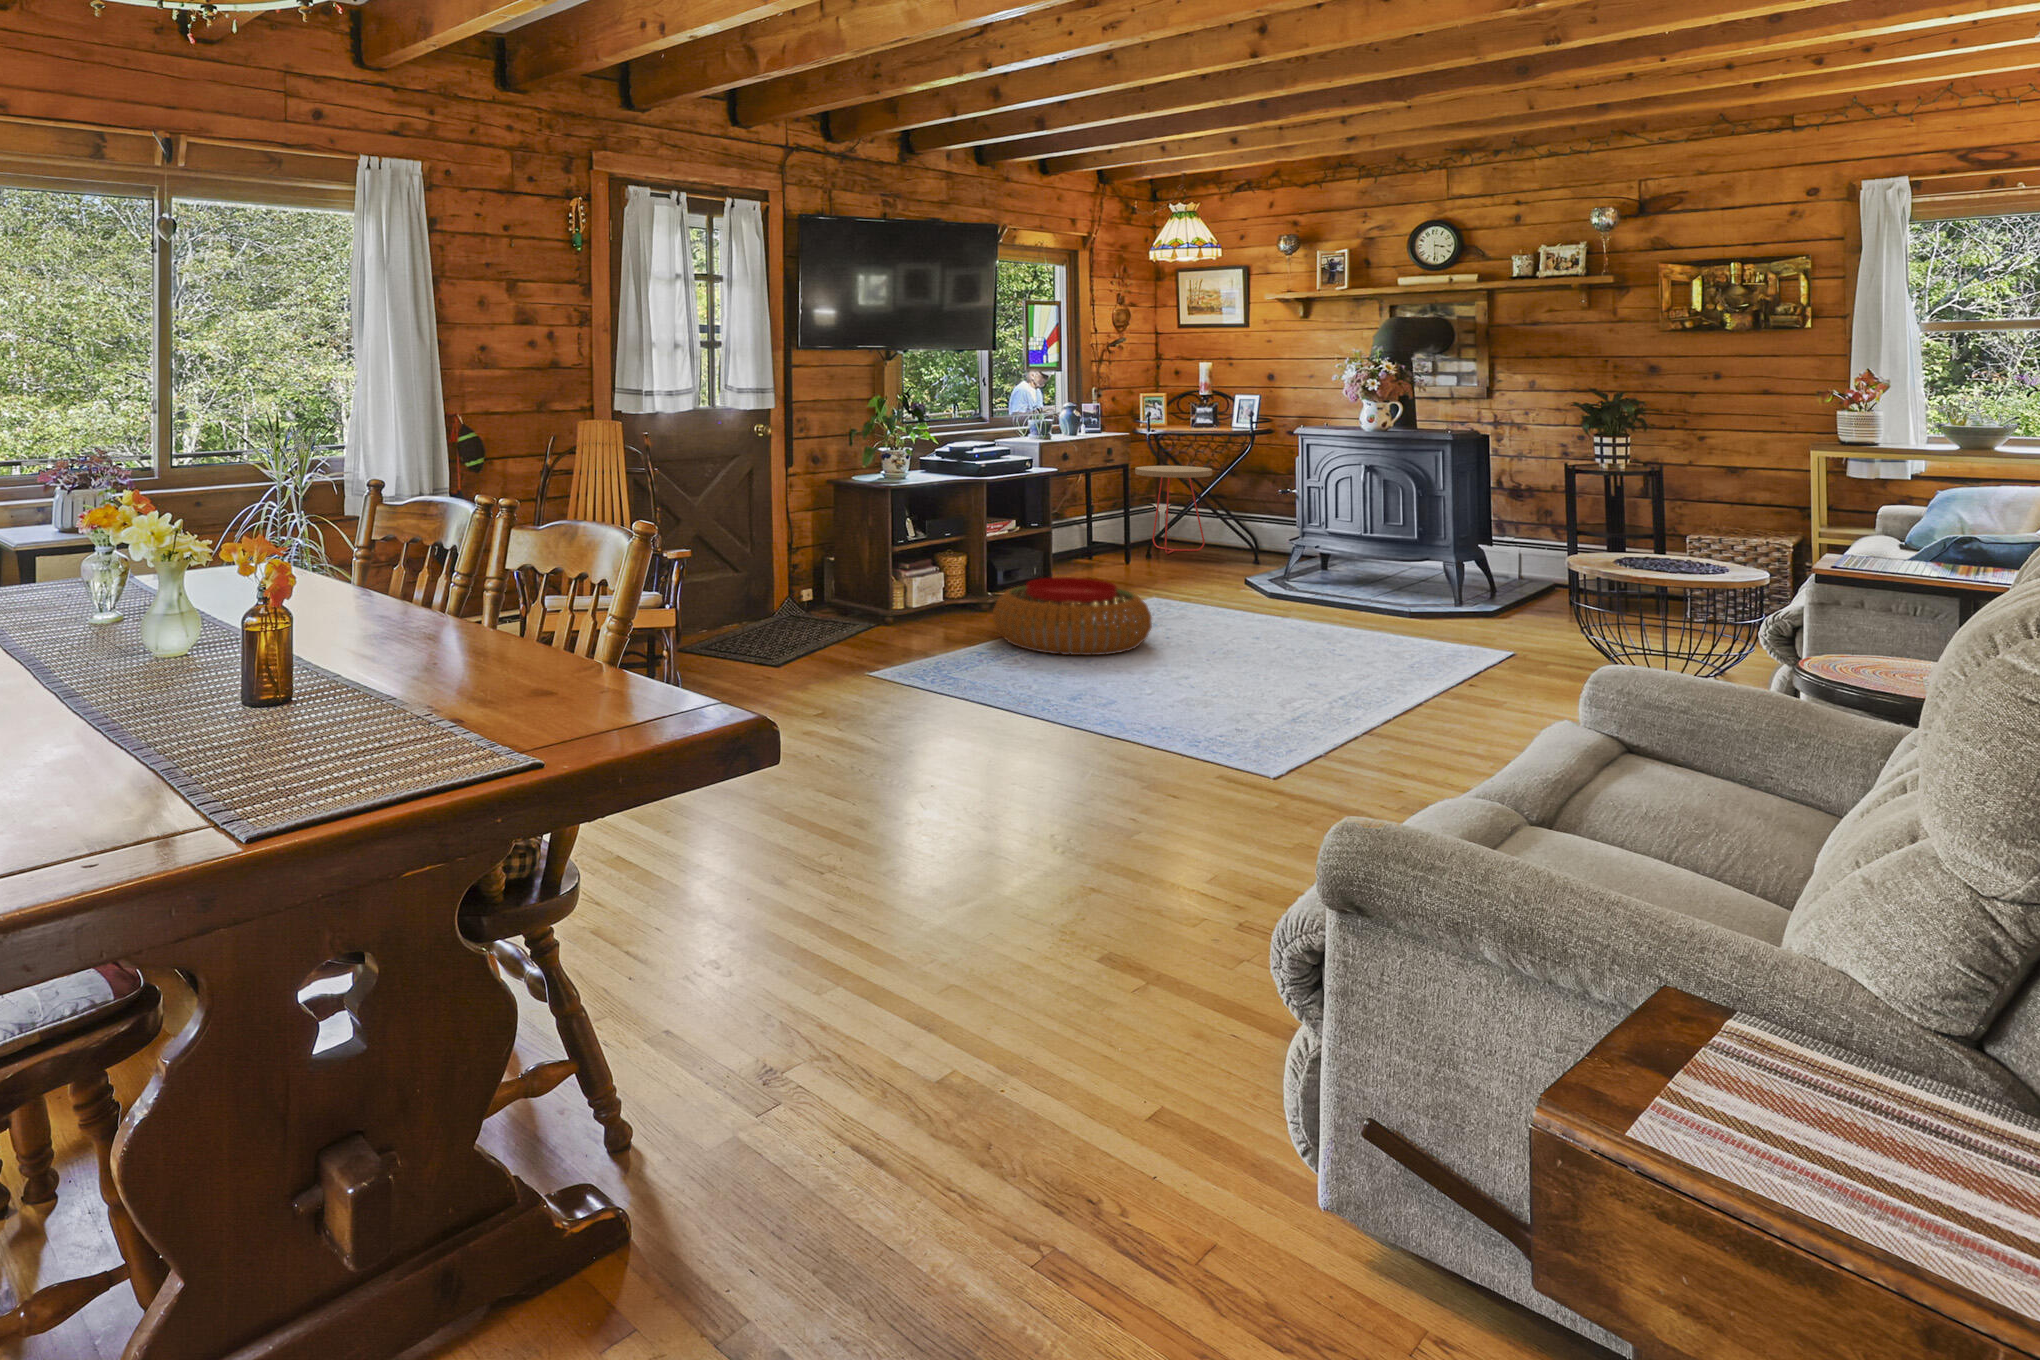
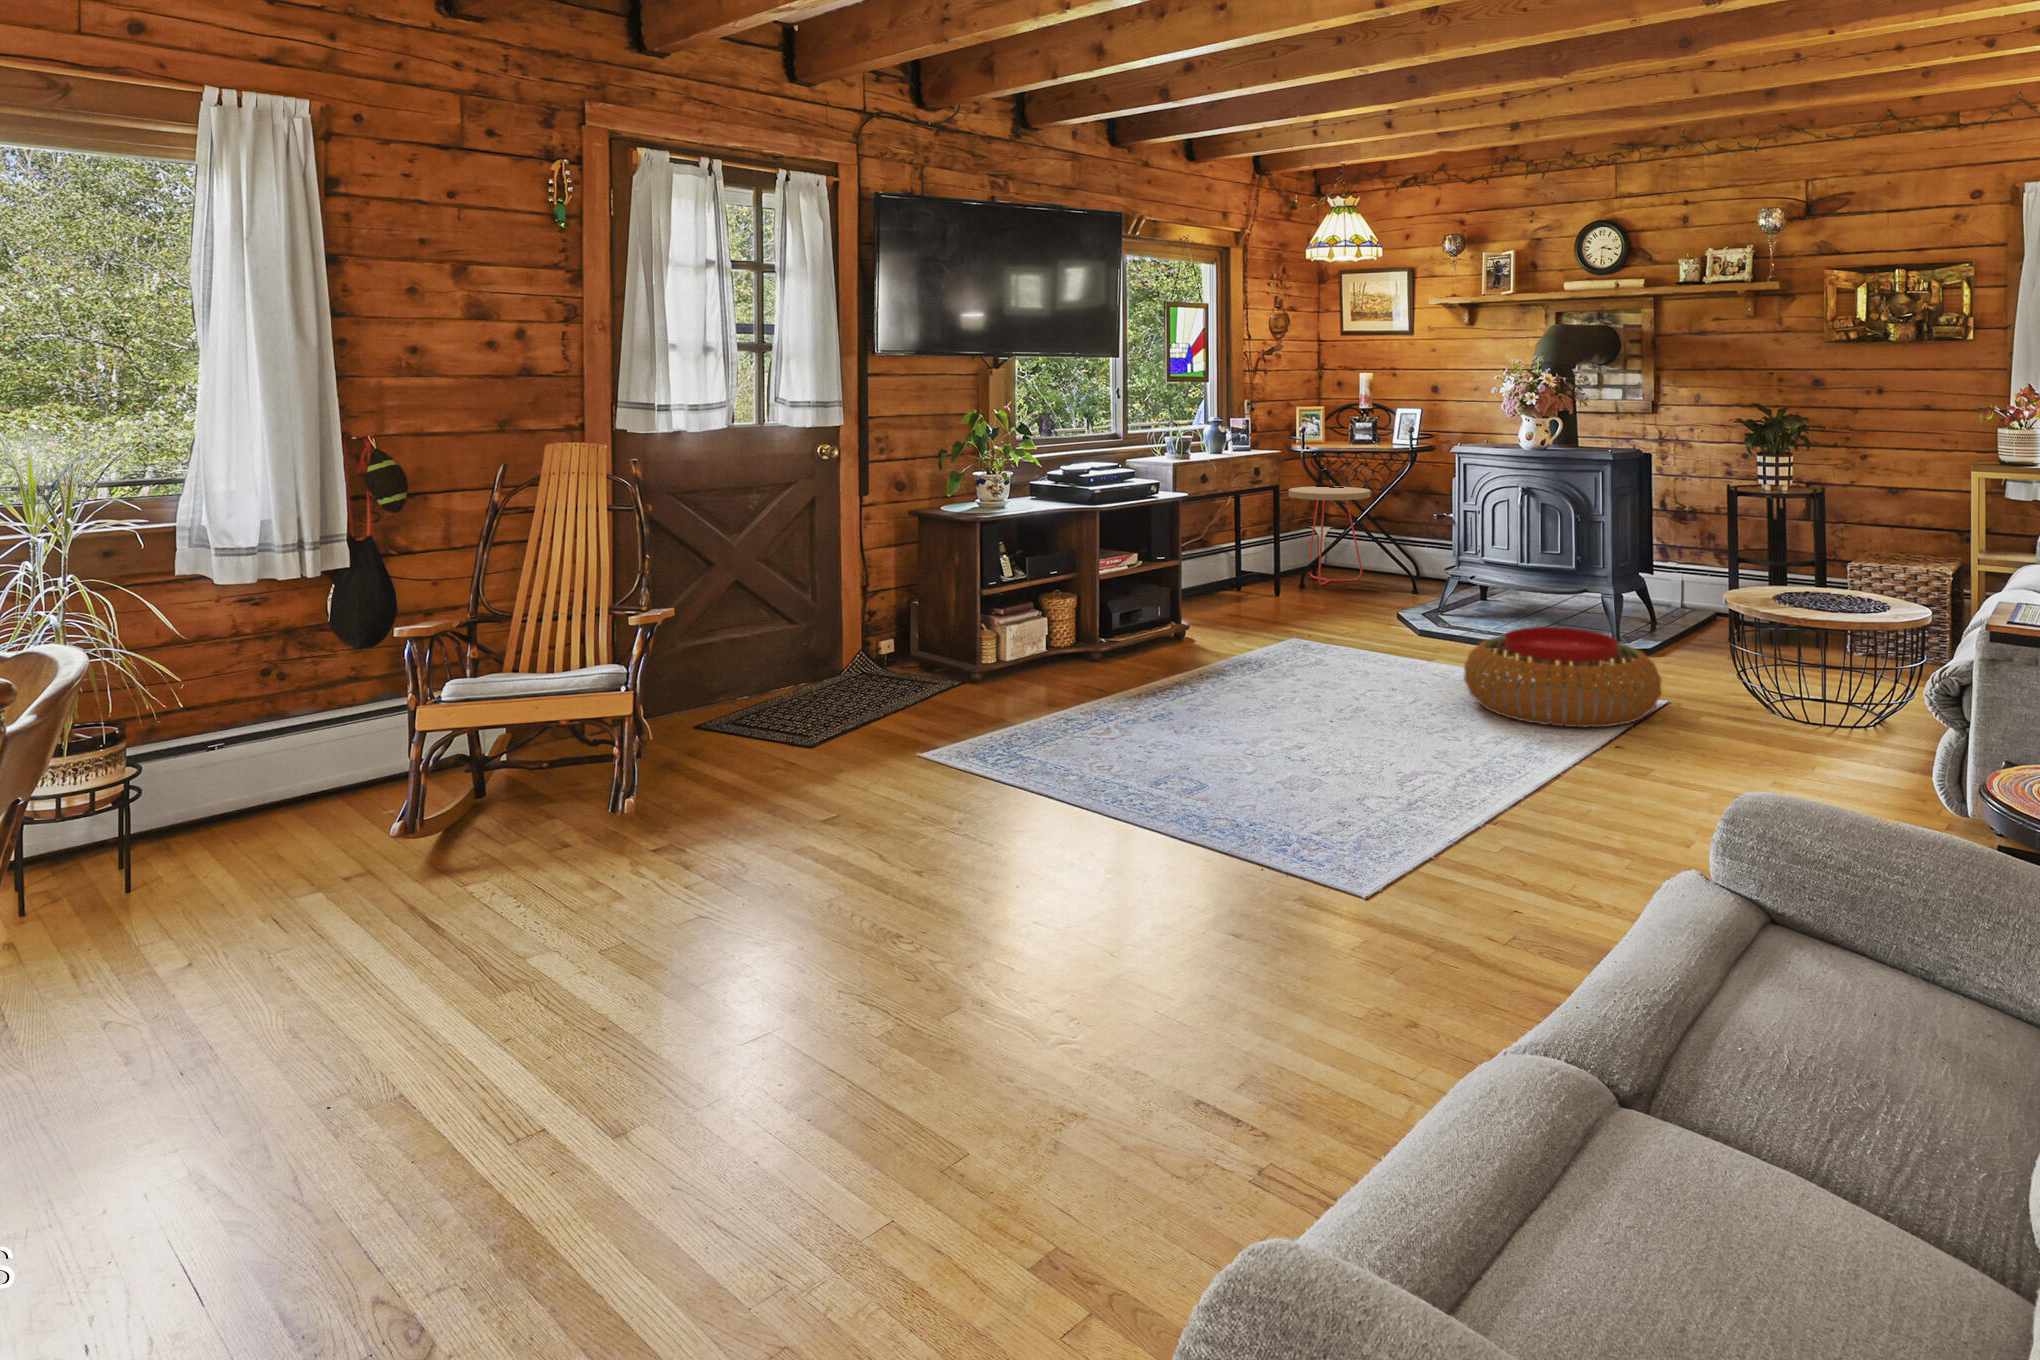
pouf: present [993,577,1152,655] -> present [1464,627,1661,727]

